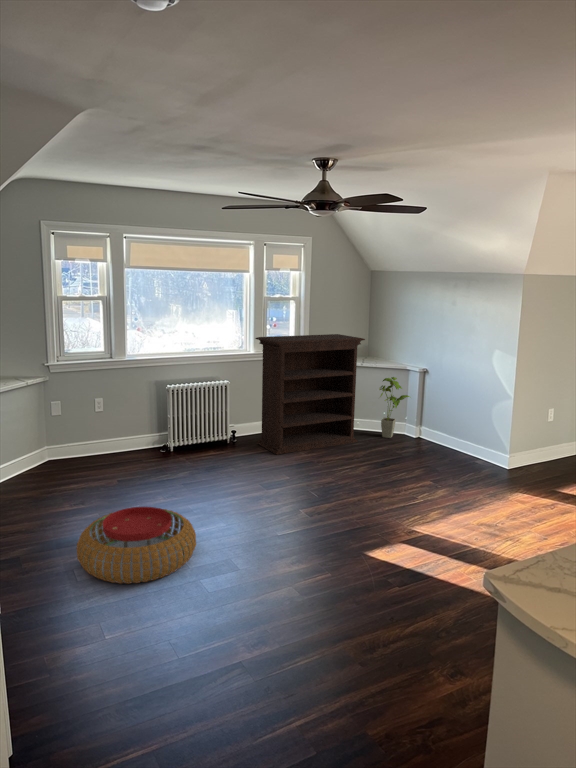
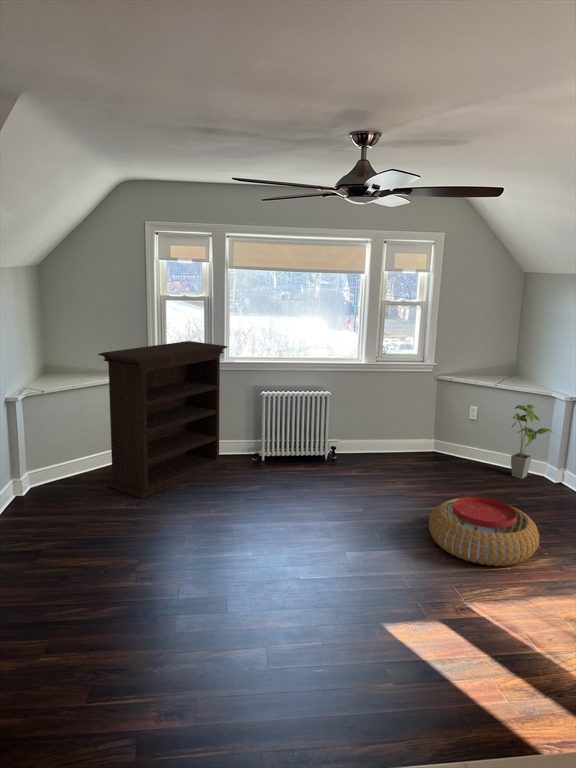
bookshelf: present [255,334,365,455] -> present [98,341,227,499]
pouf: present [77,507,196,584] -> present [429,497,539,566]

